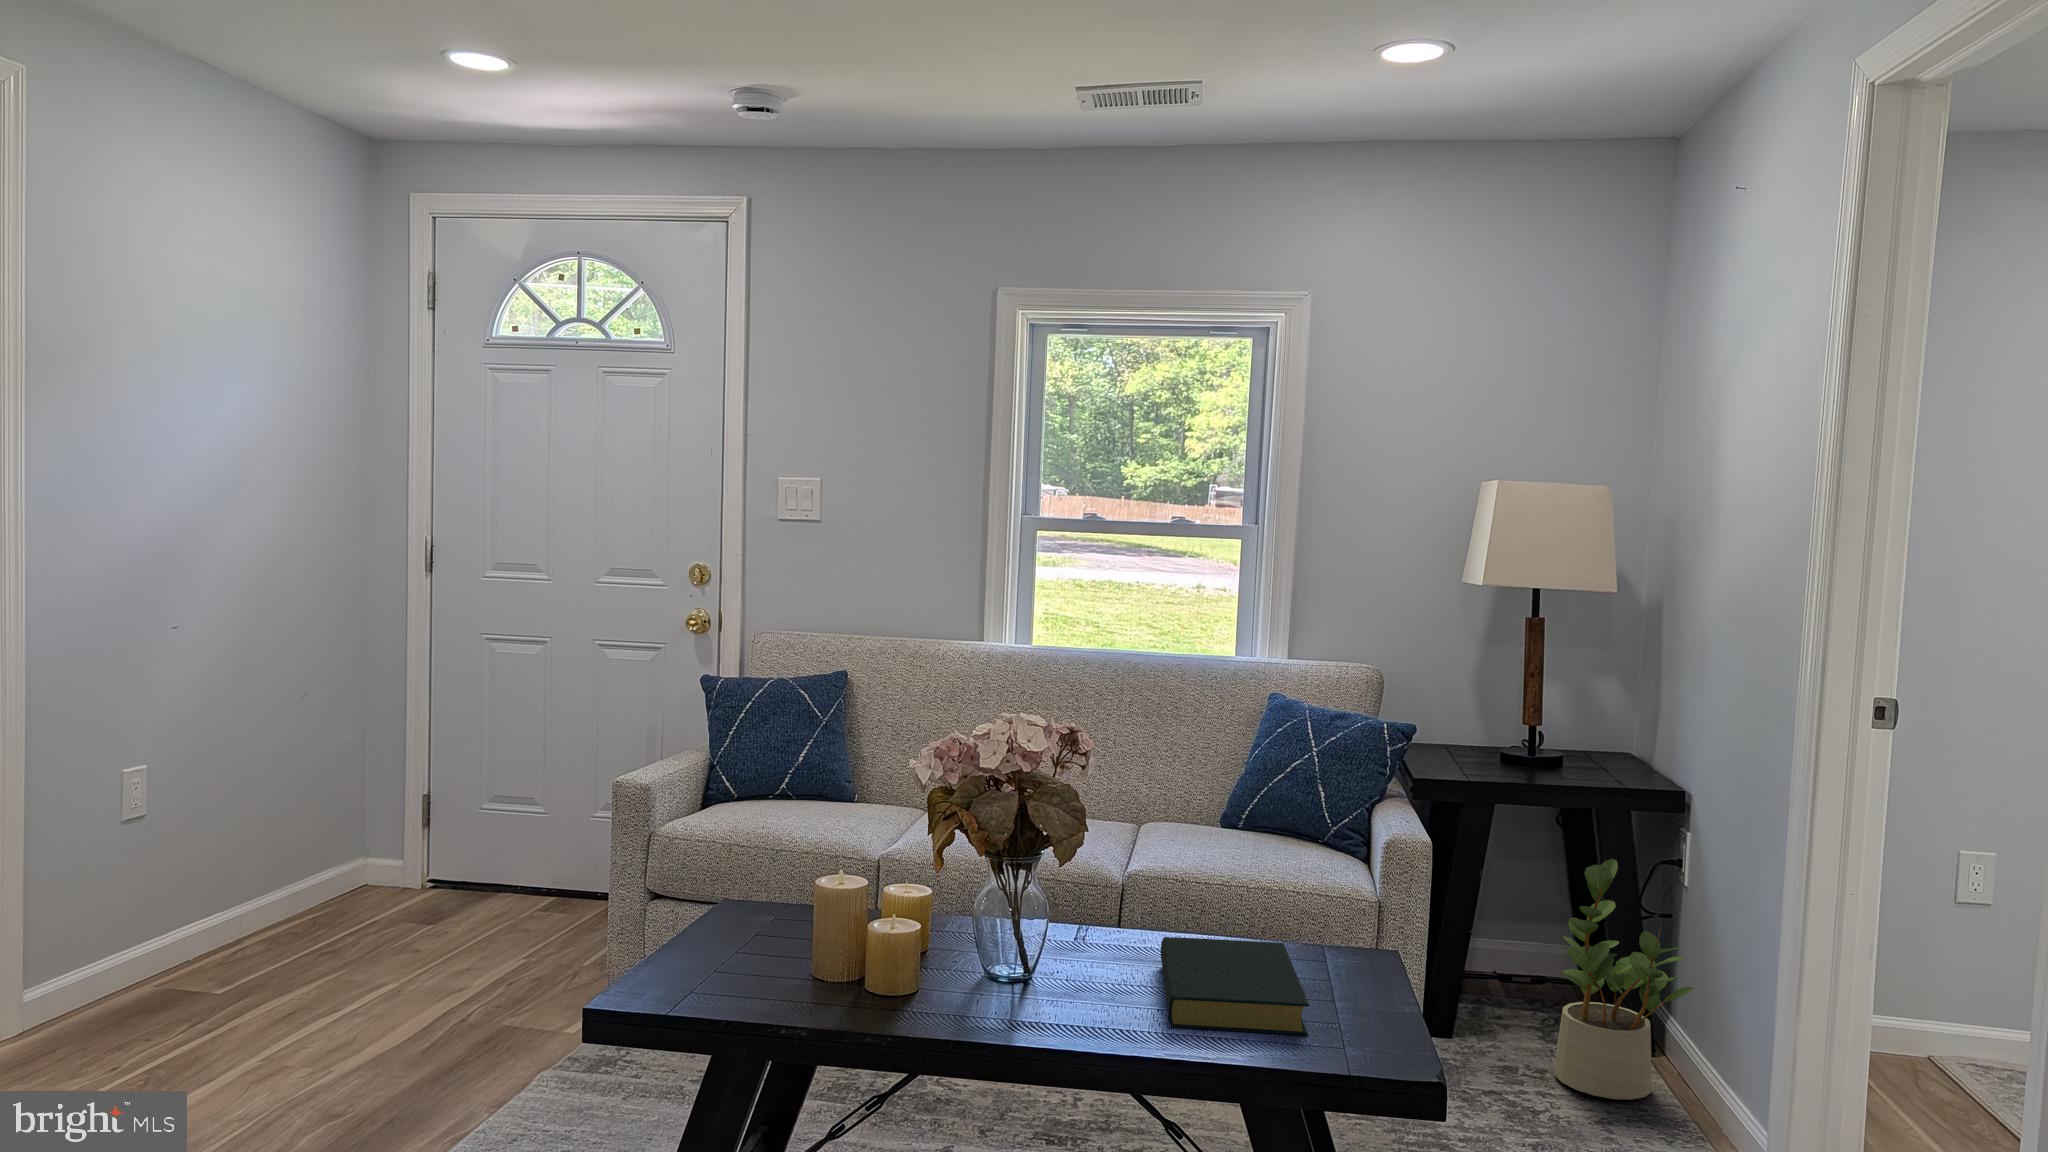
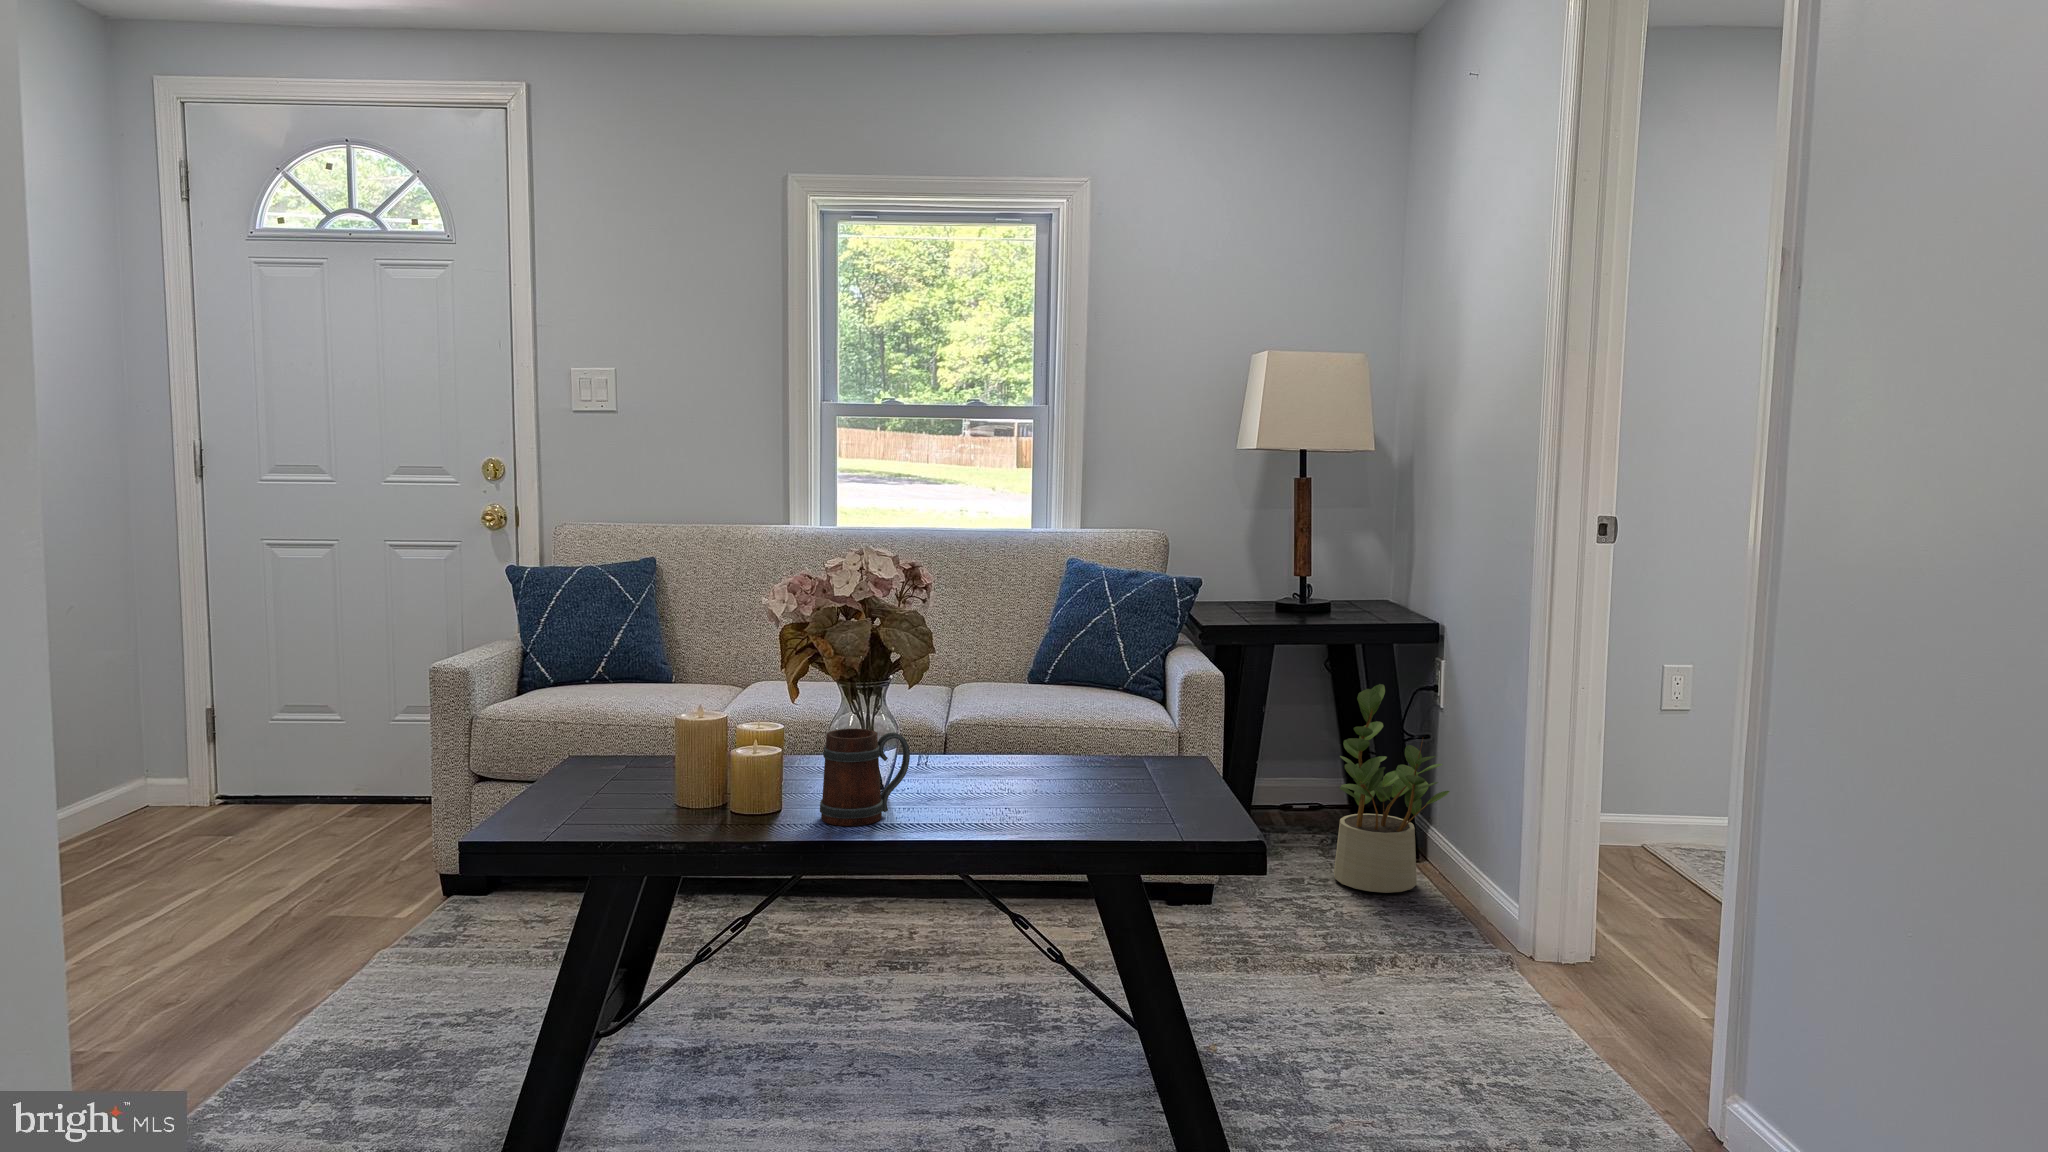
mug: none [960,906,1055,1012] -> present [820,729,910,826]
hardback book: present [1161,937,1309,1035] -> none [1004,754,1152,825]

